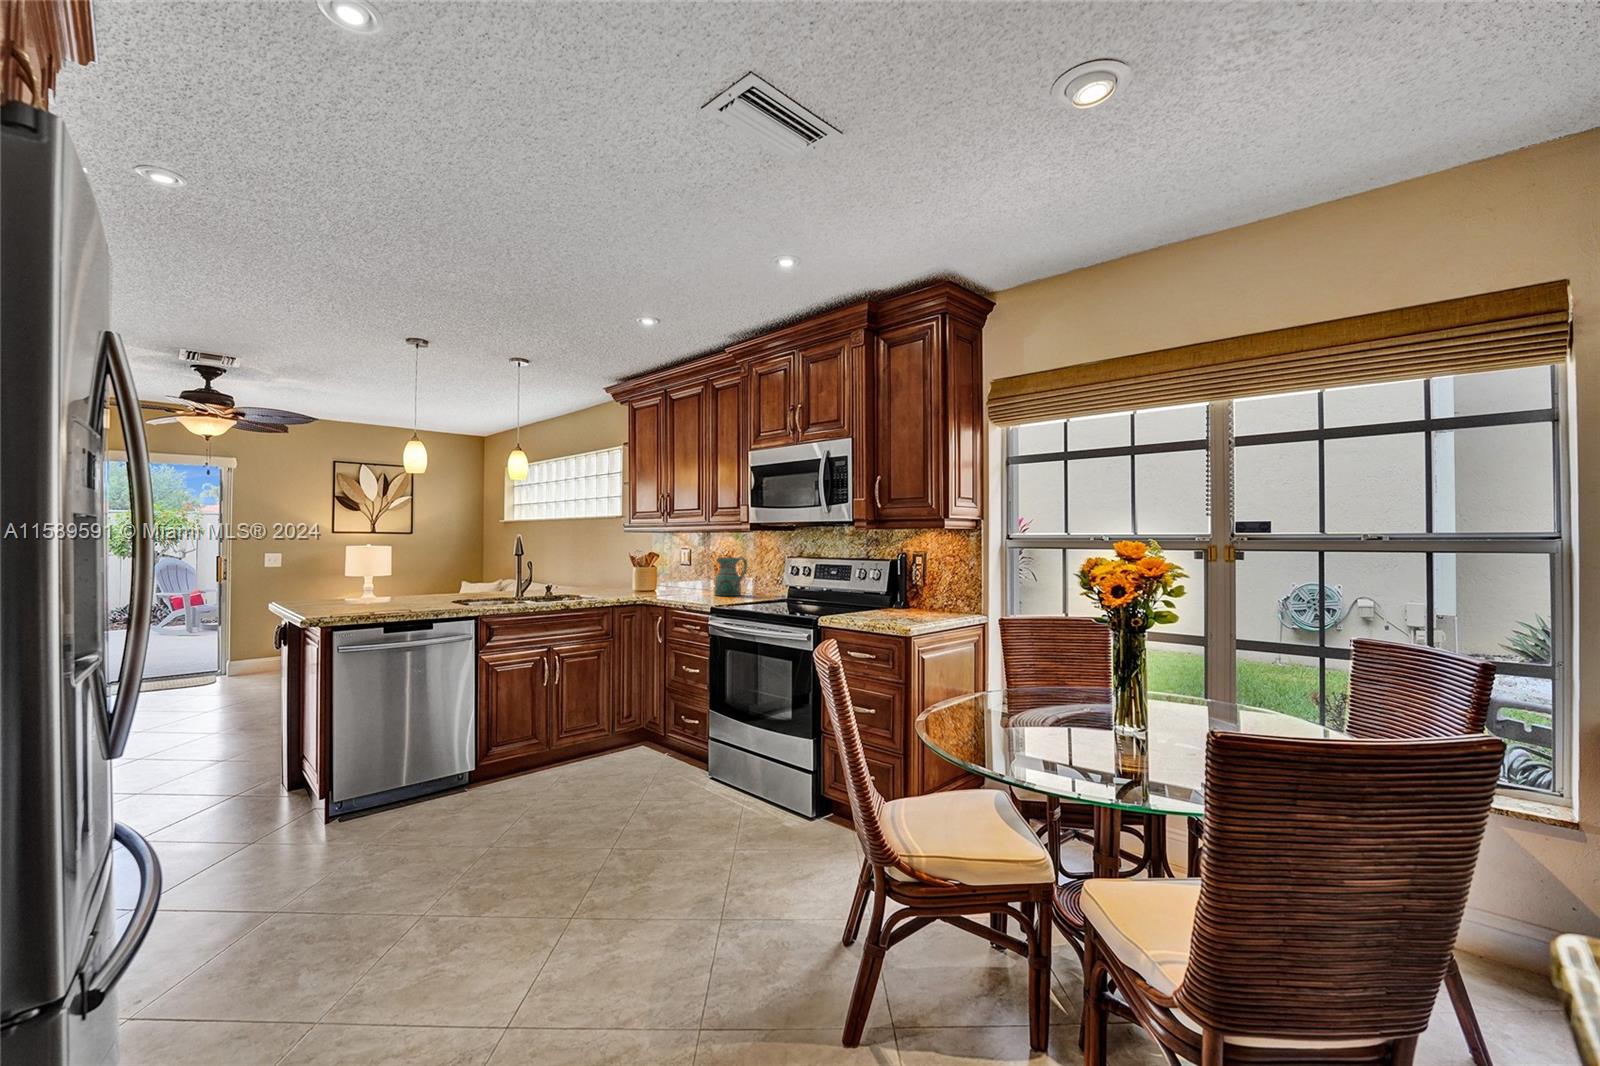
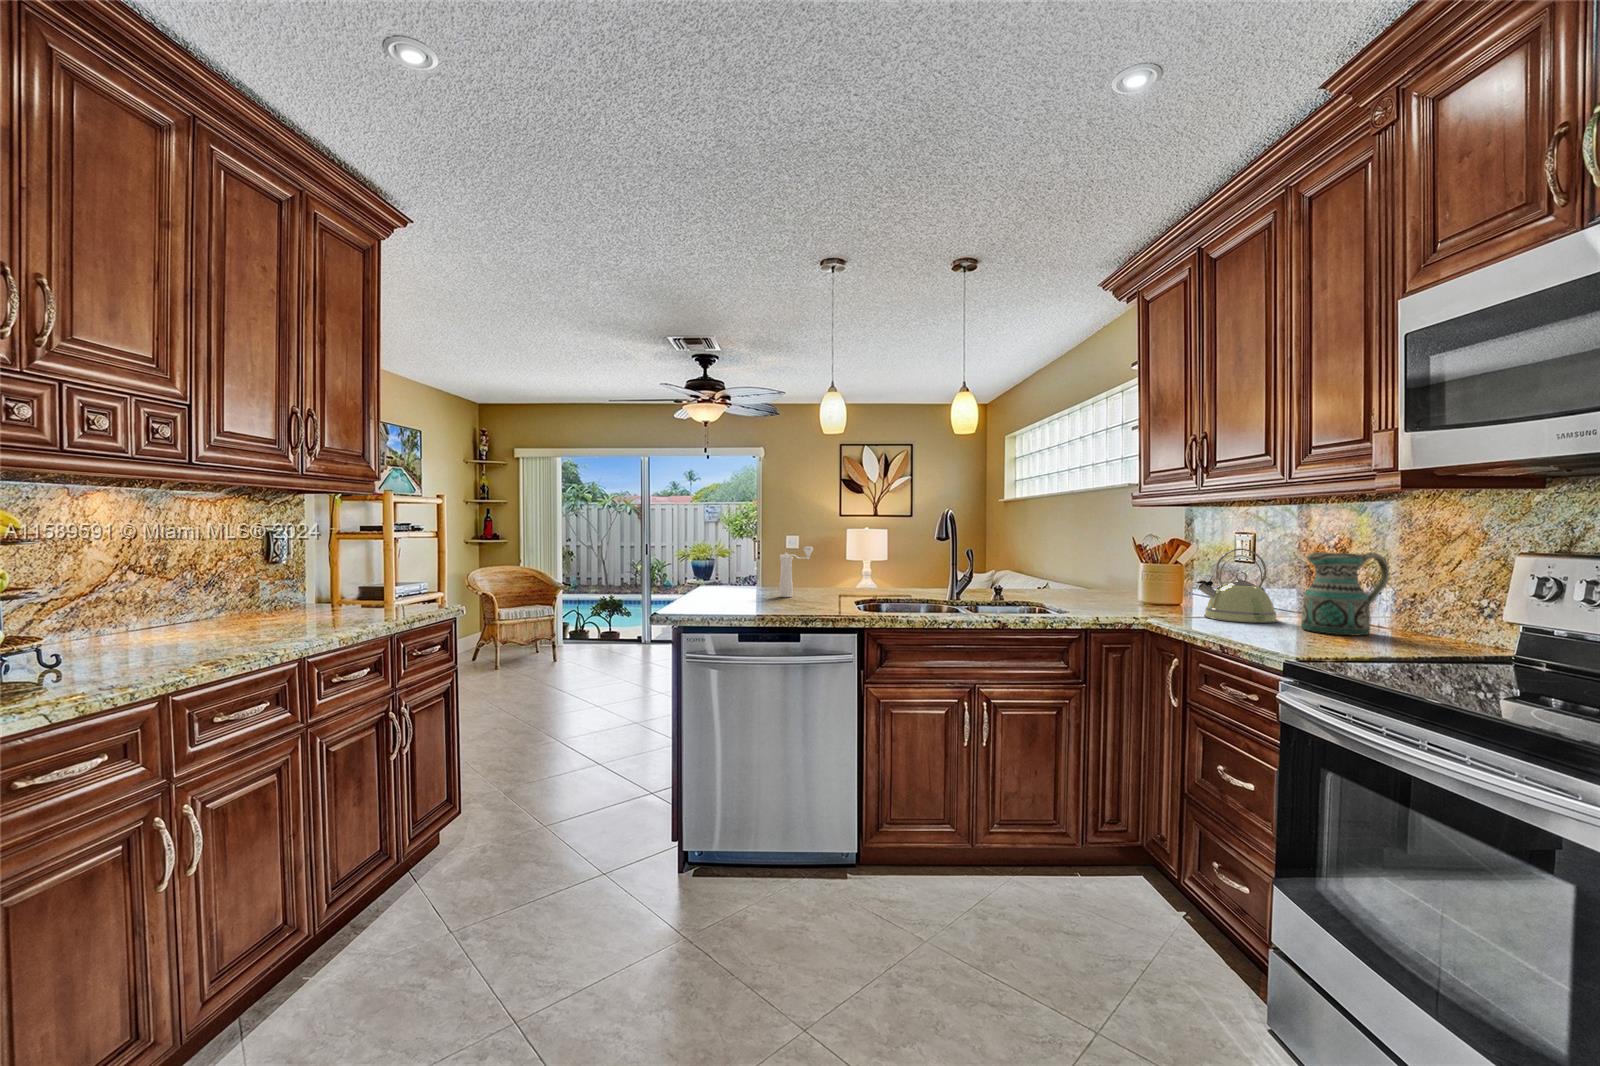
kettle: none [667,556,704,595] -> present [1196,549,1278,623]
pepper mill: none [377,563,405,604] -> present [779,547,813,597]

